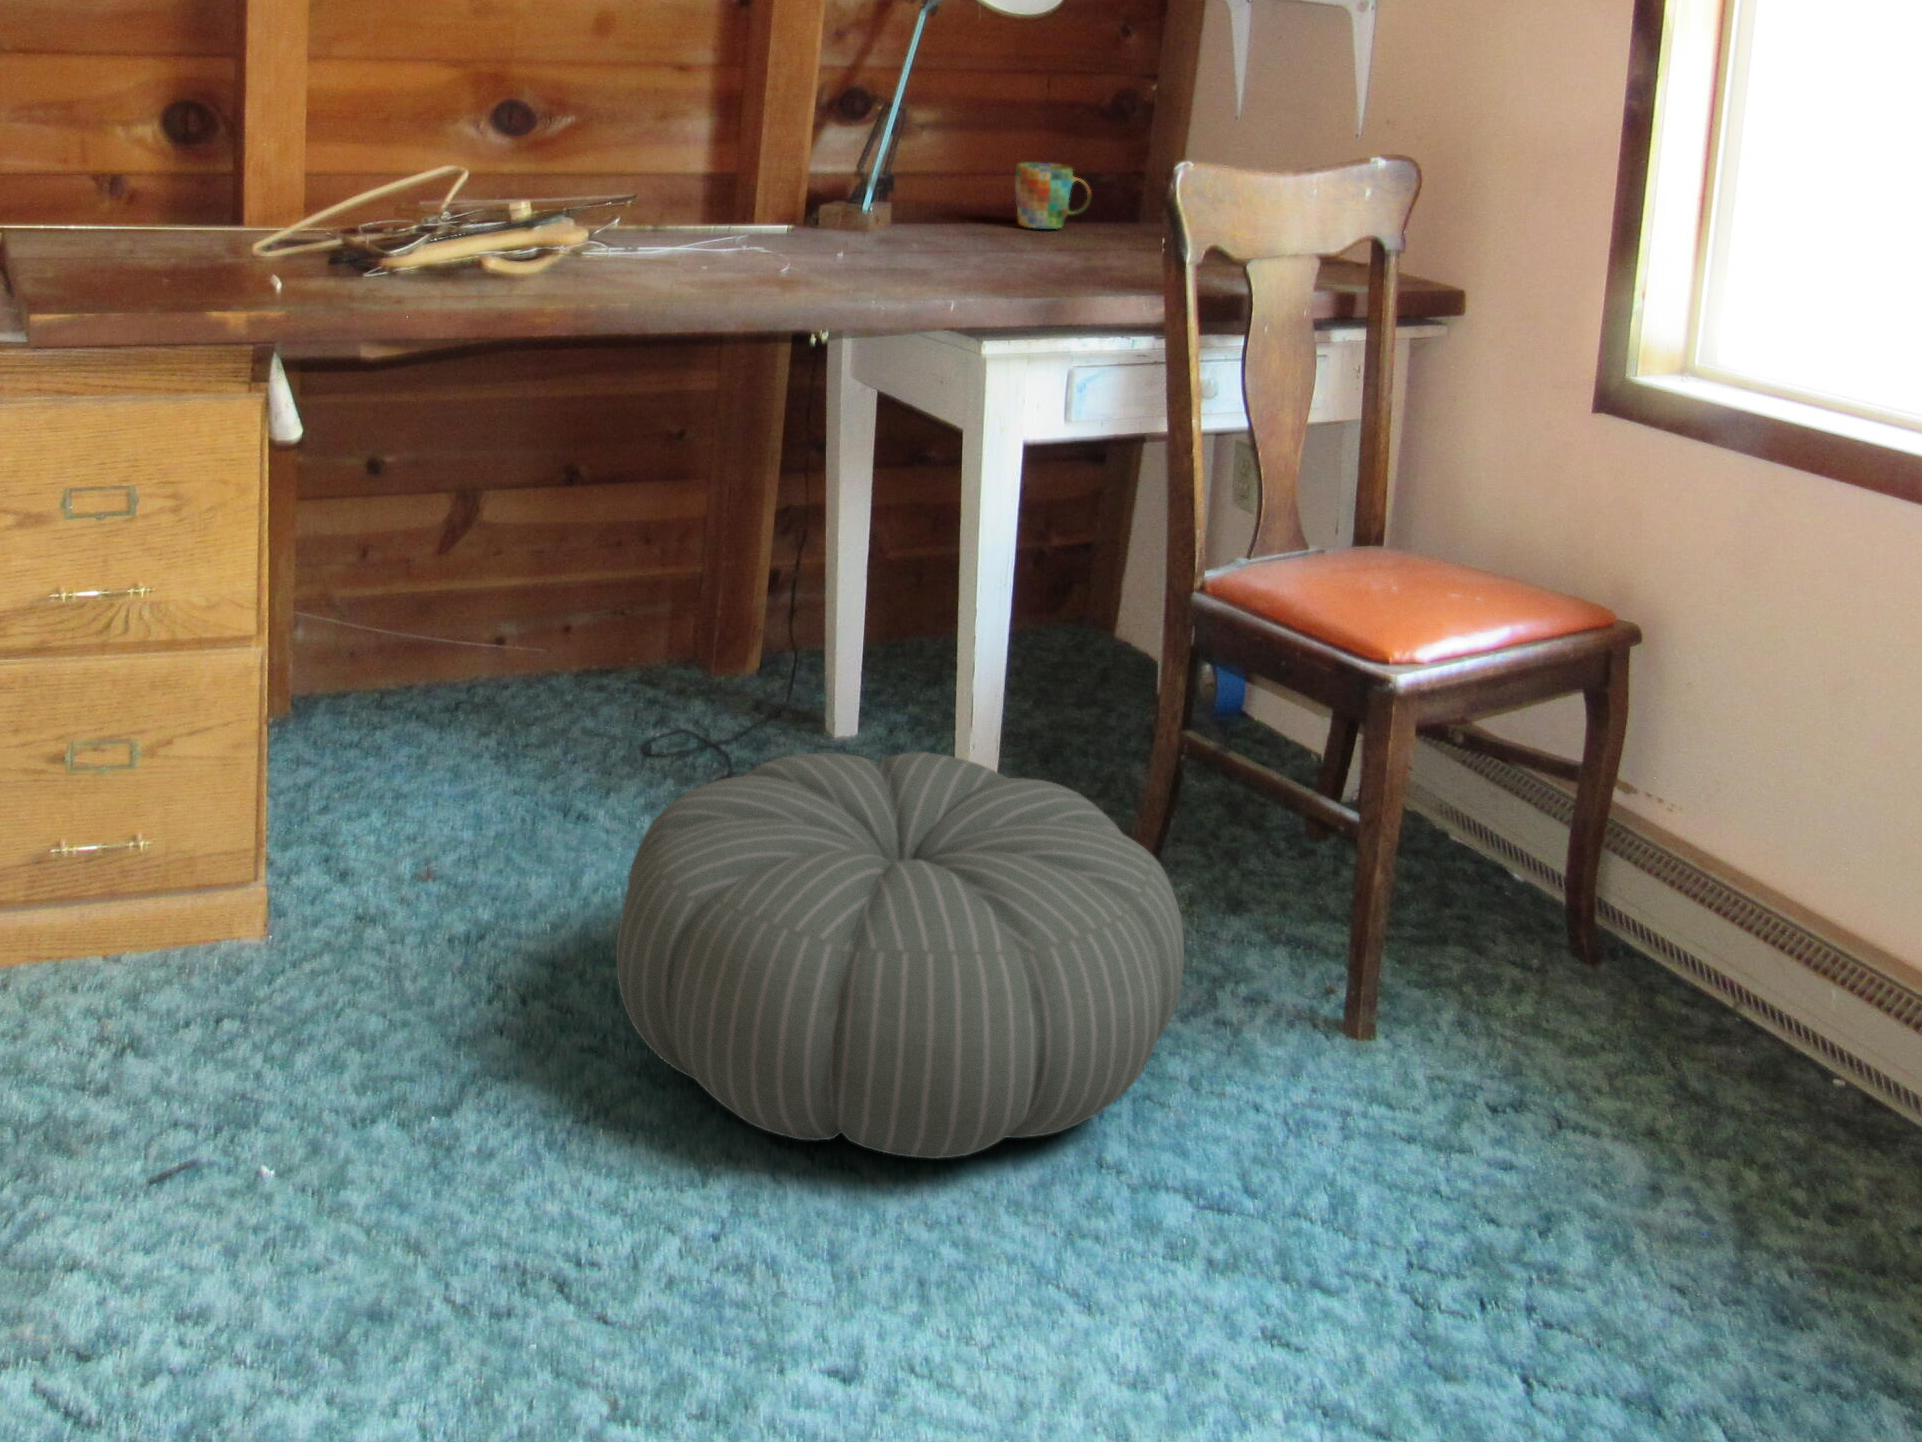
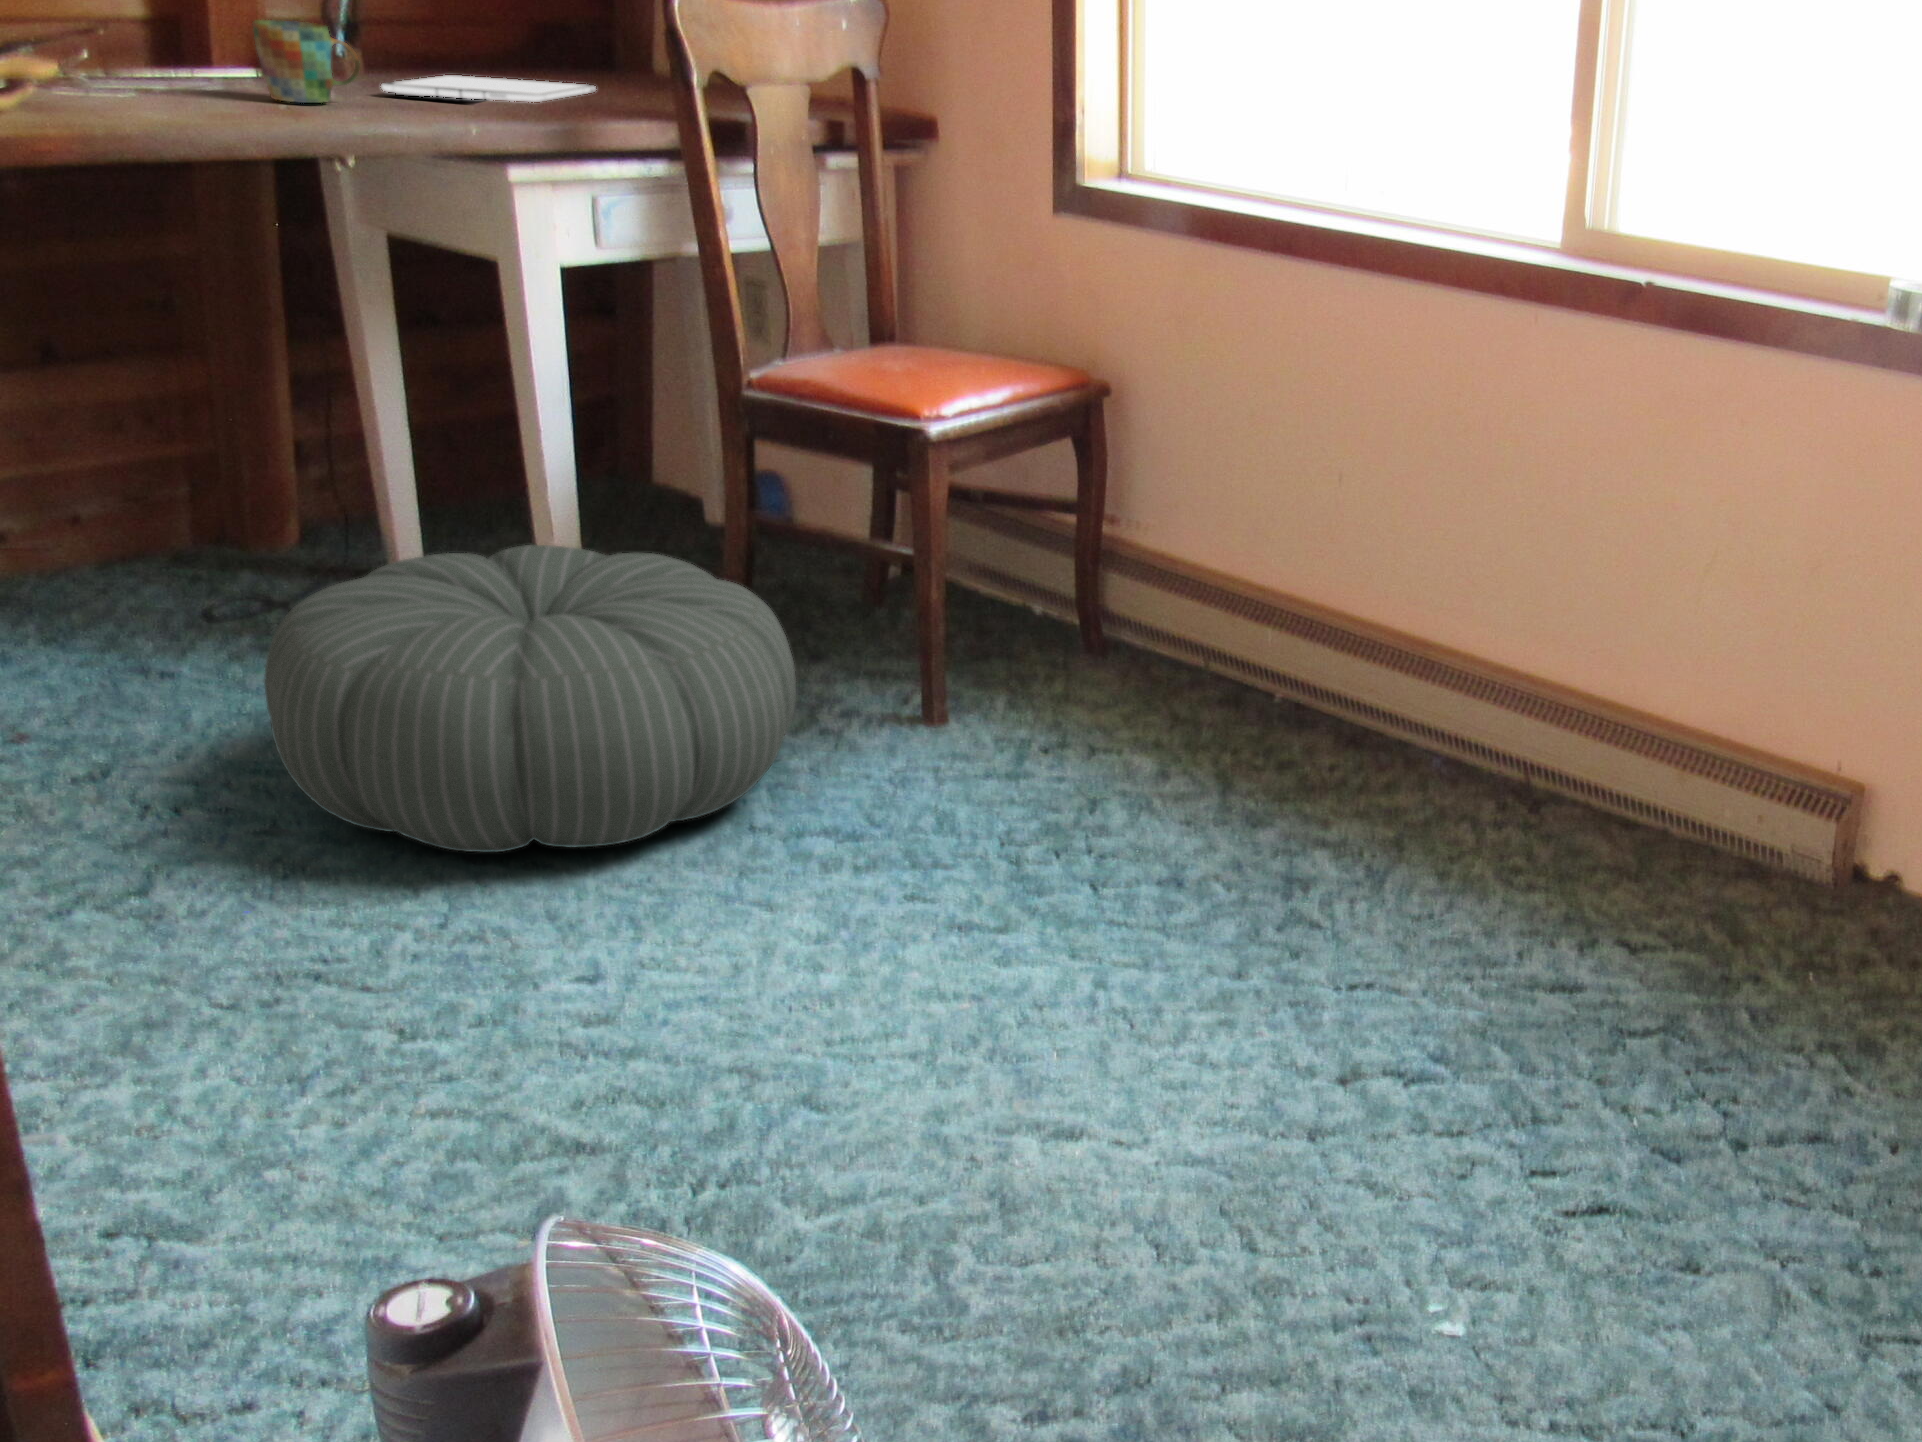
mug: present [1015,163,1091,229] -> present [252,20,360,103]
tablet: none [888,232,1098,268] -> present [382,75,595,102]

